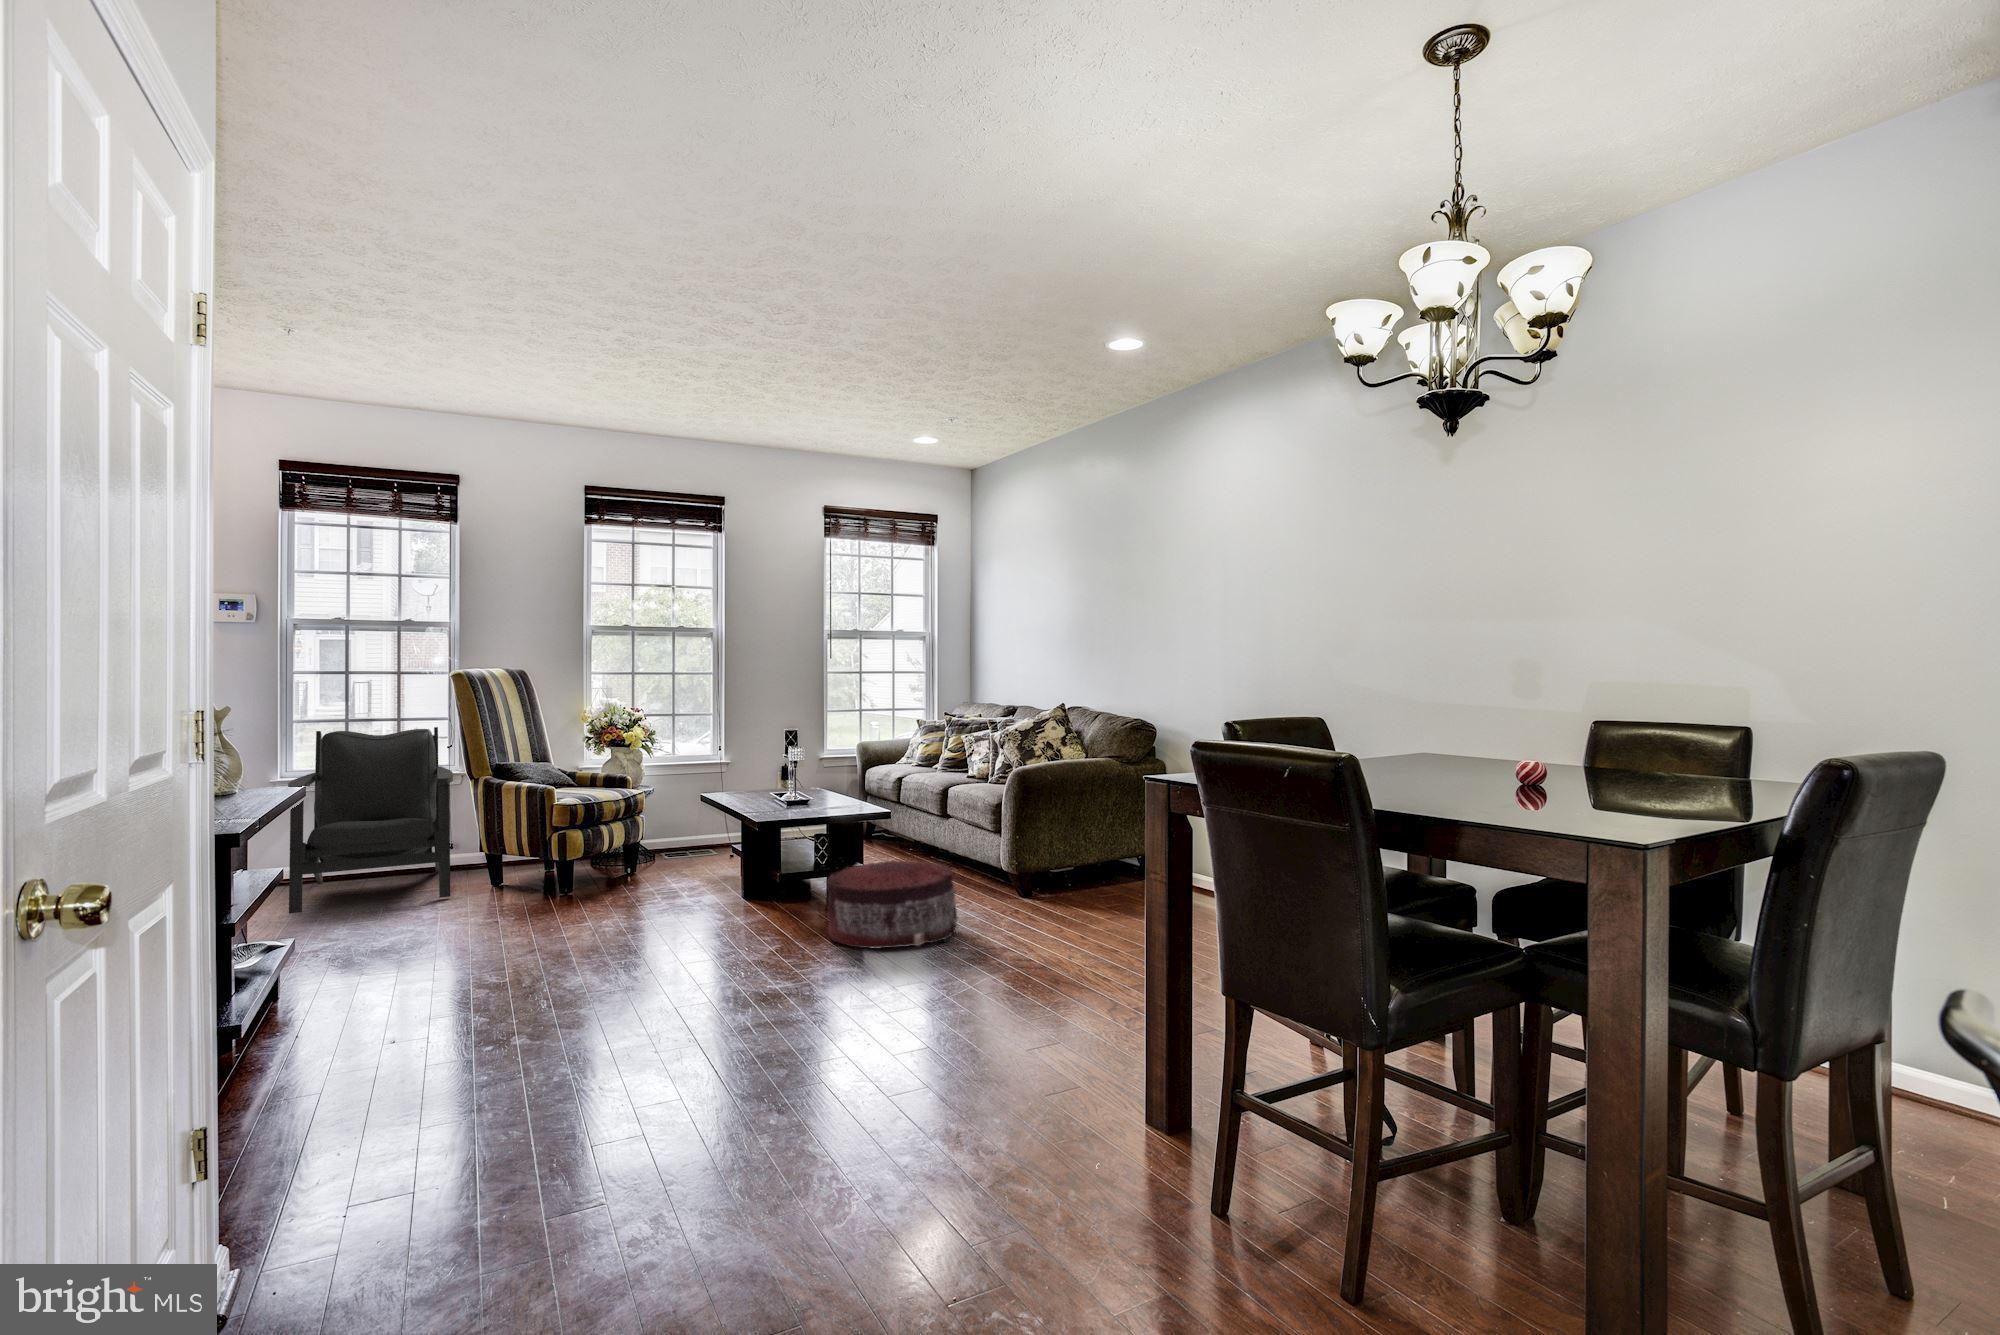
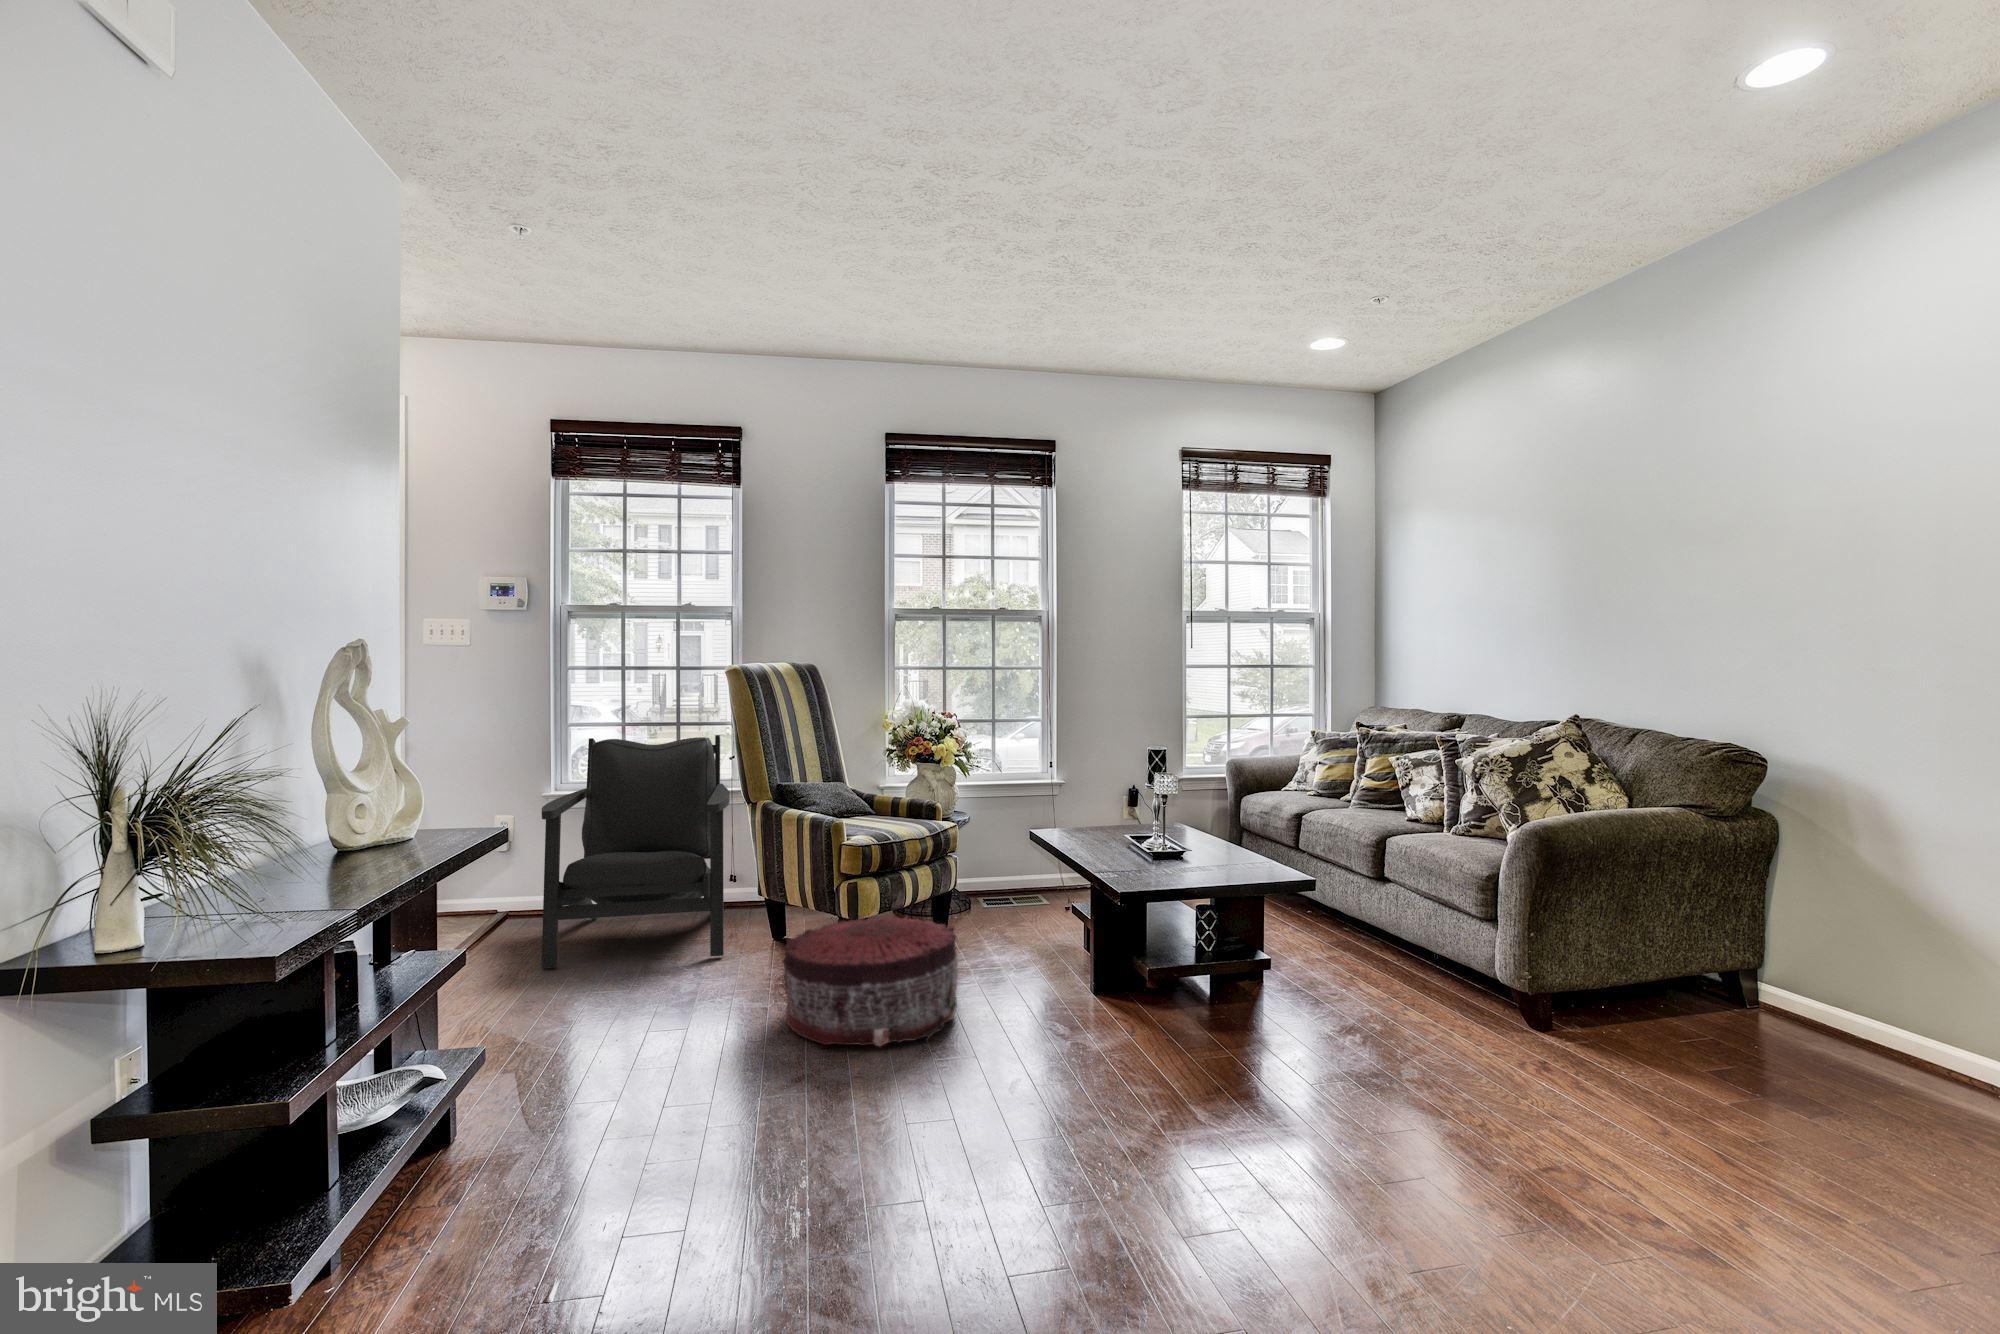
pouf: present [826,860,958,949] -> present [783,916,958,1046]

